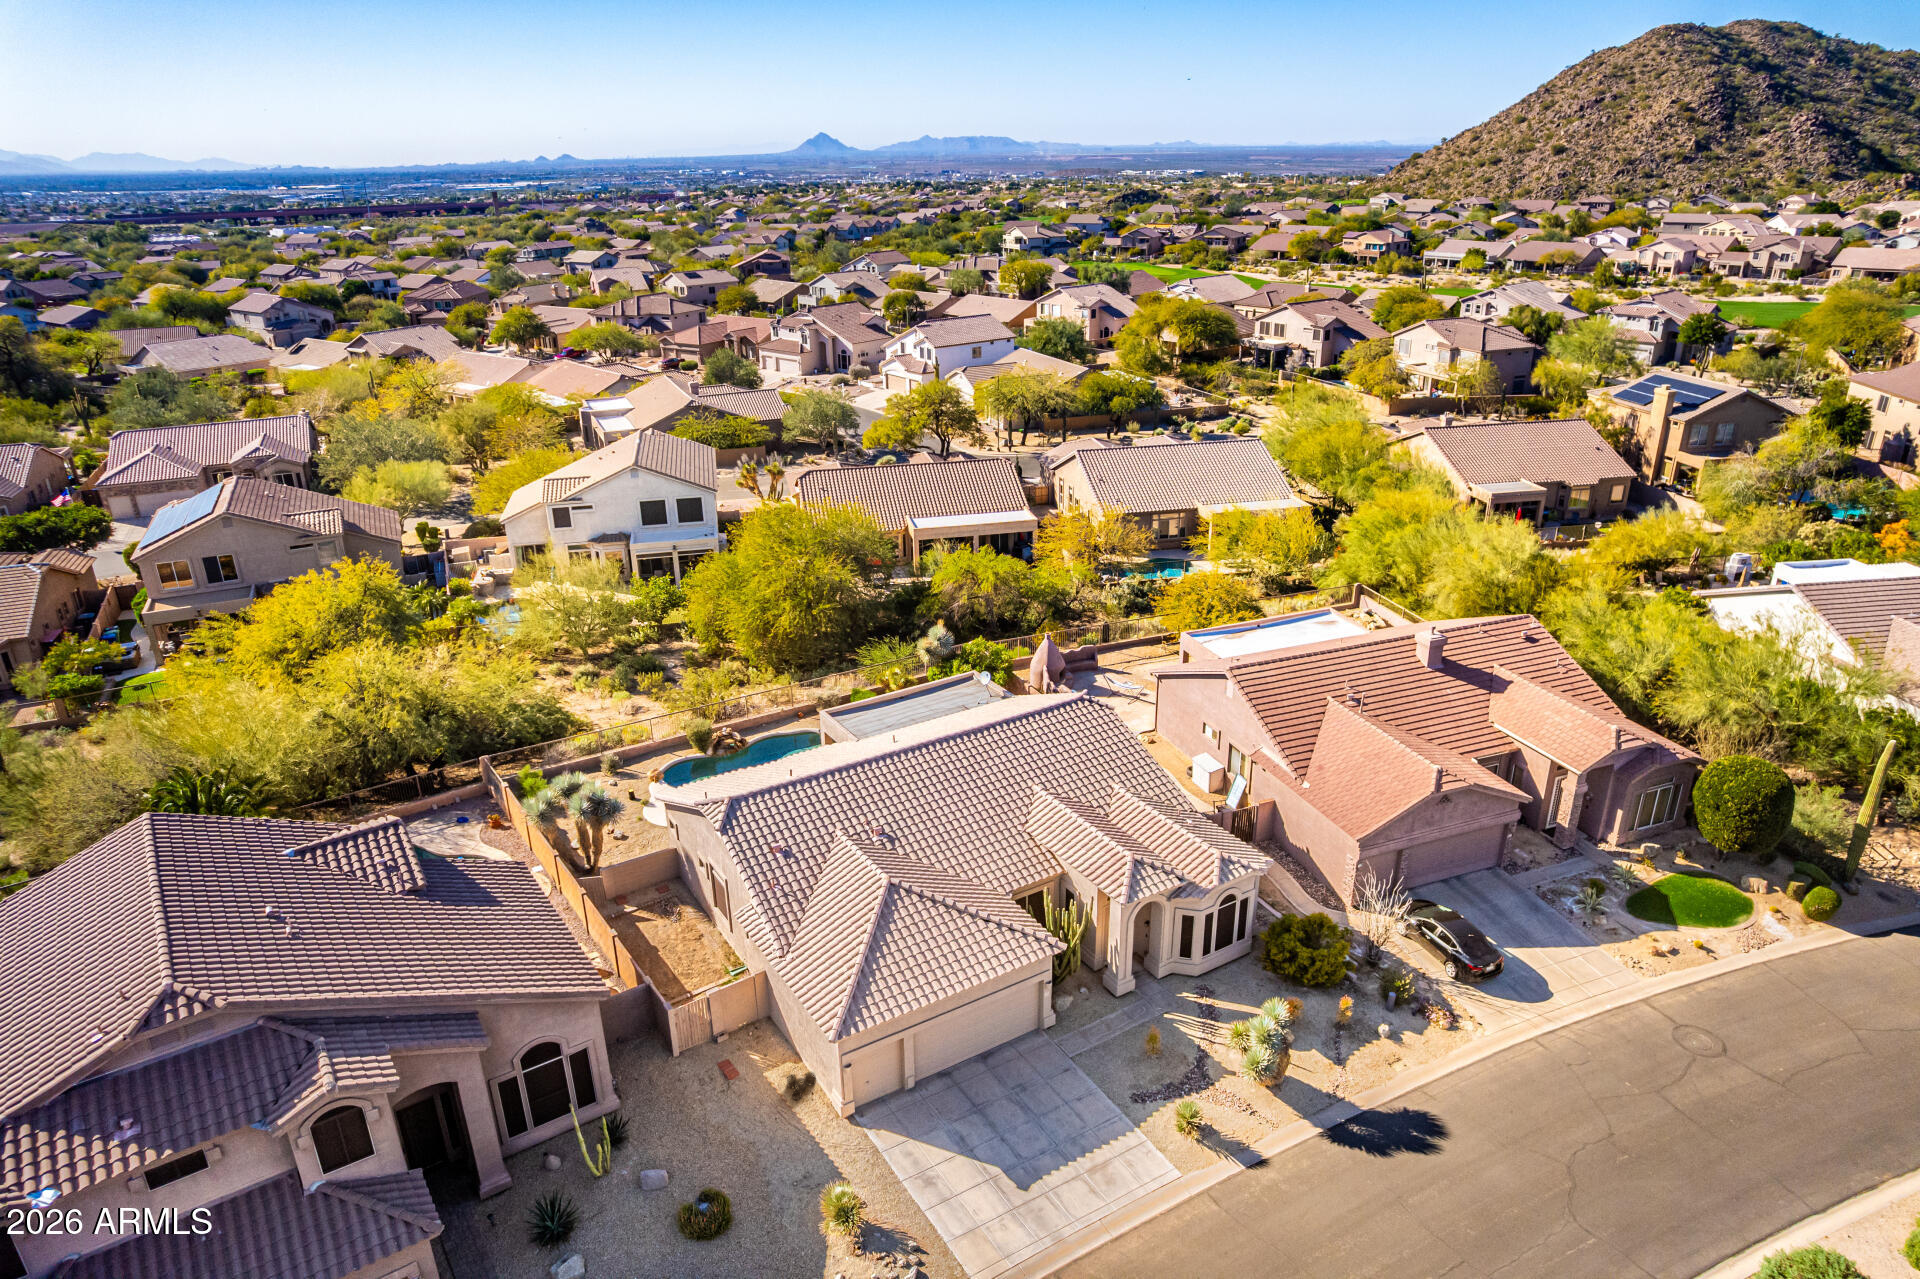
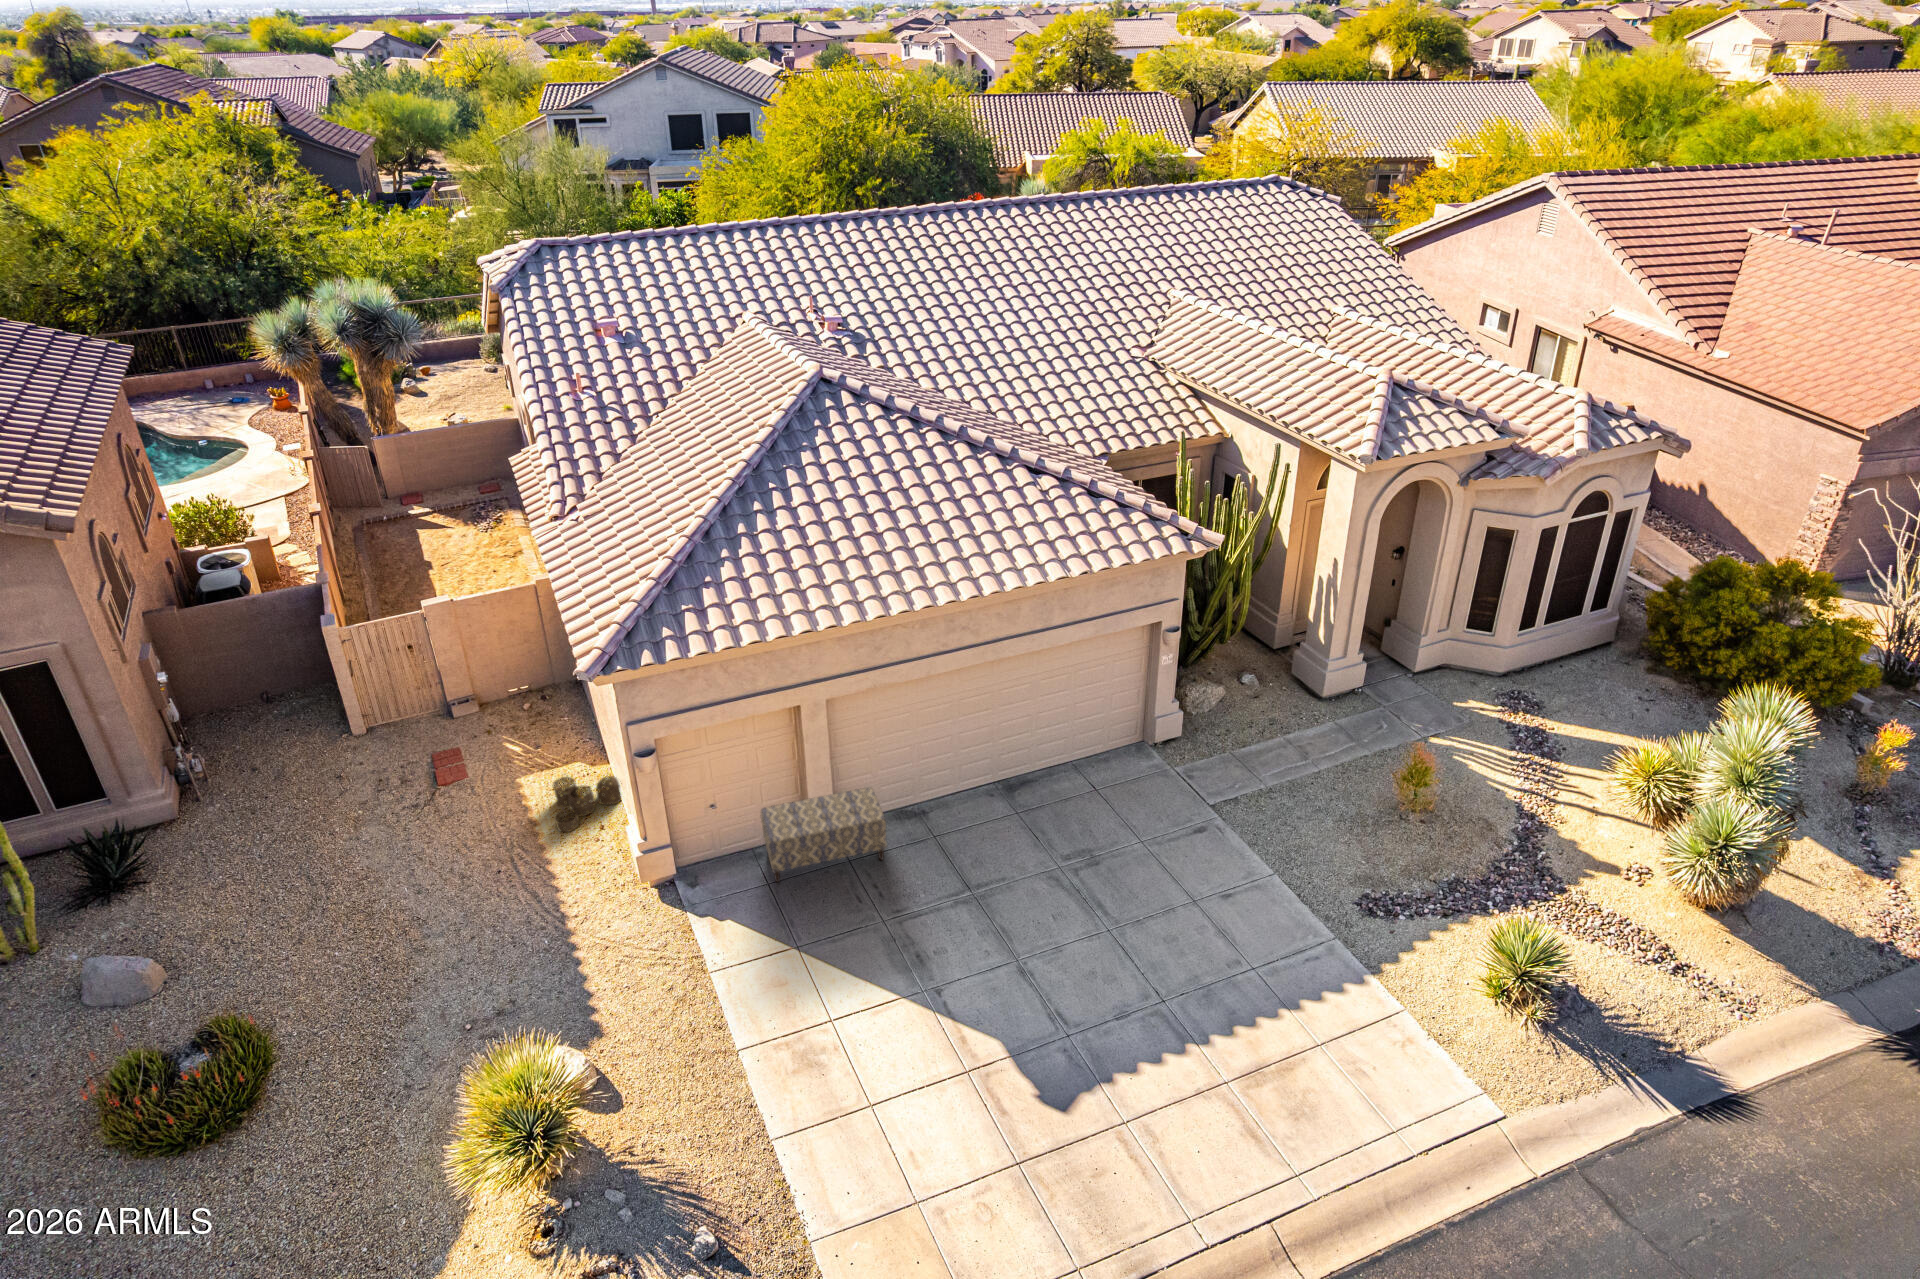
bench: none [885,1067,939,1114] -> present [760,787,886,882]

